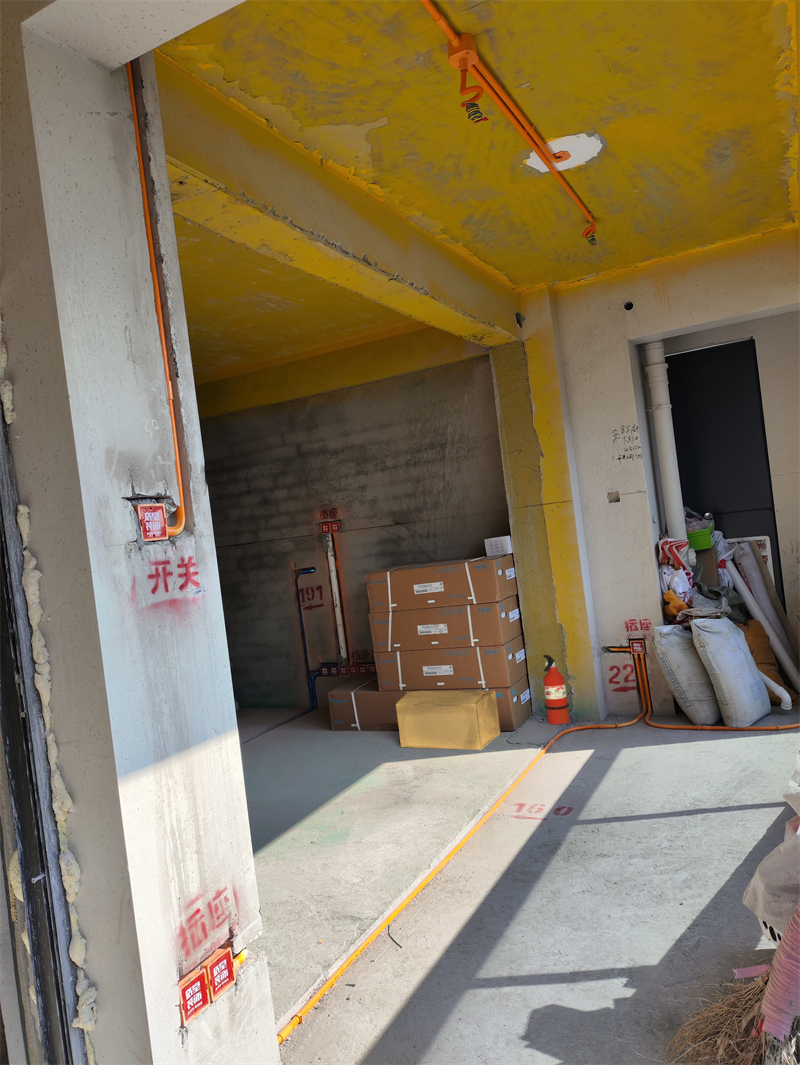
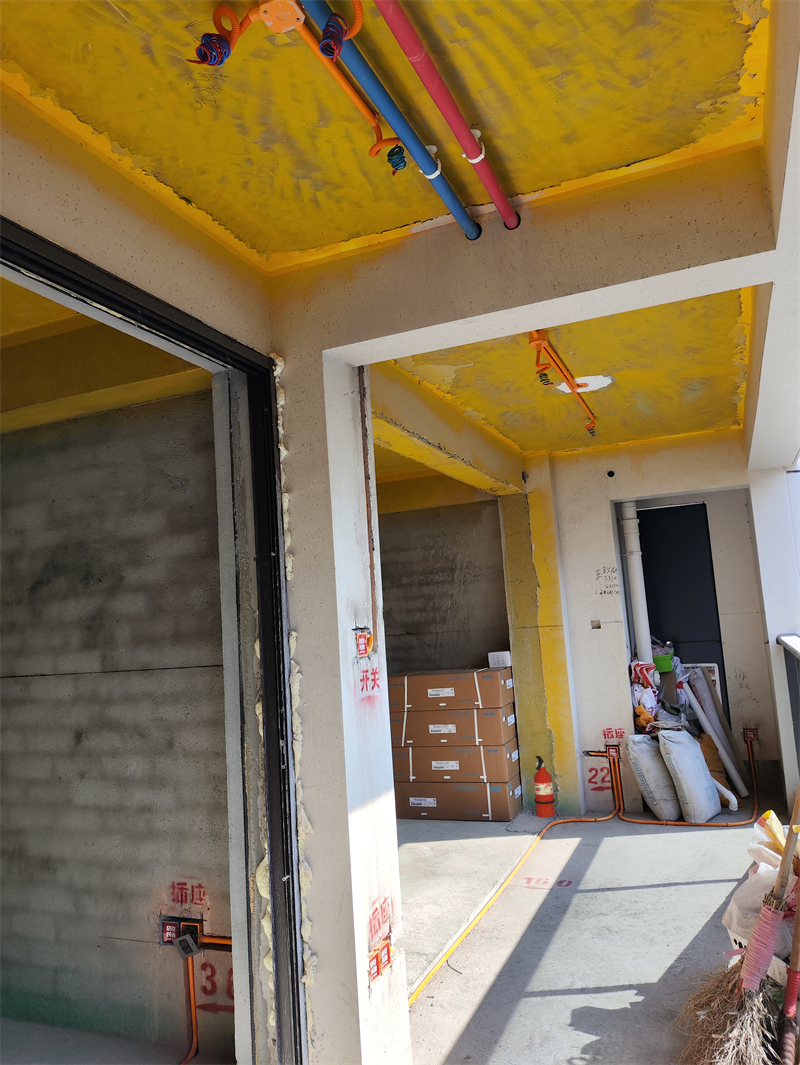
cardboard box: present [396,690,500,750] -> none [410,783,497,836]

